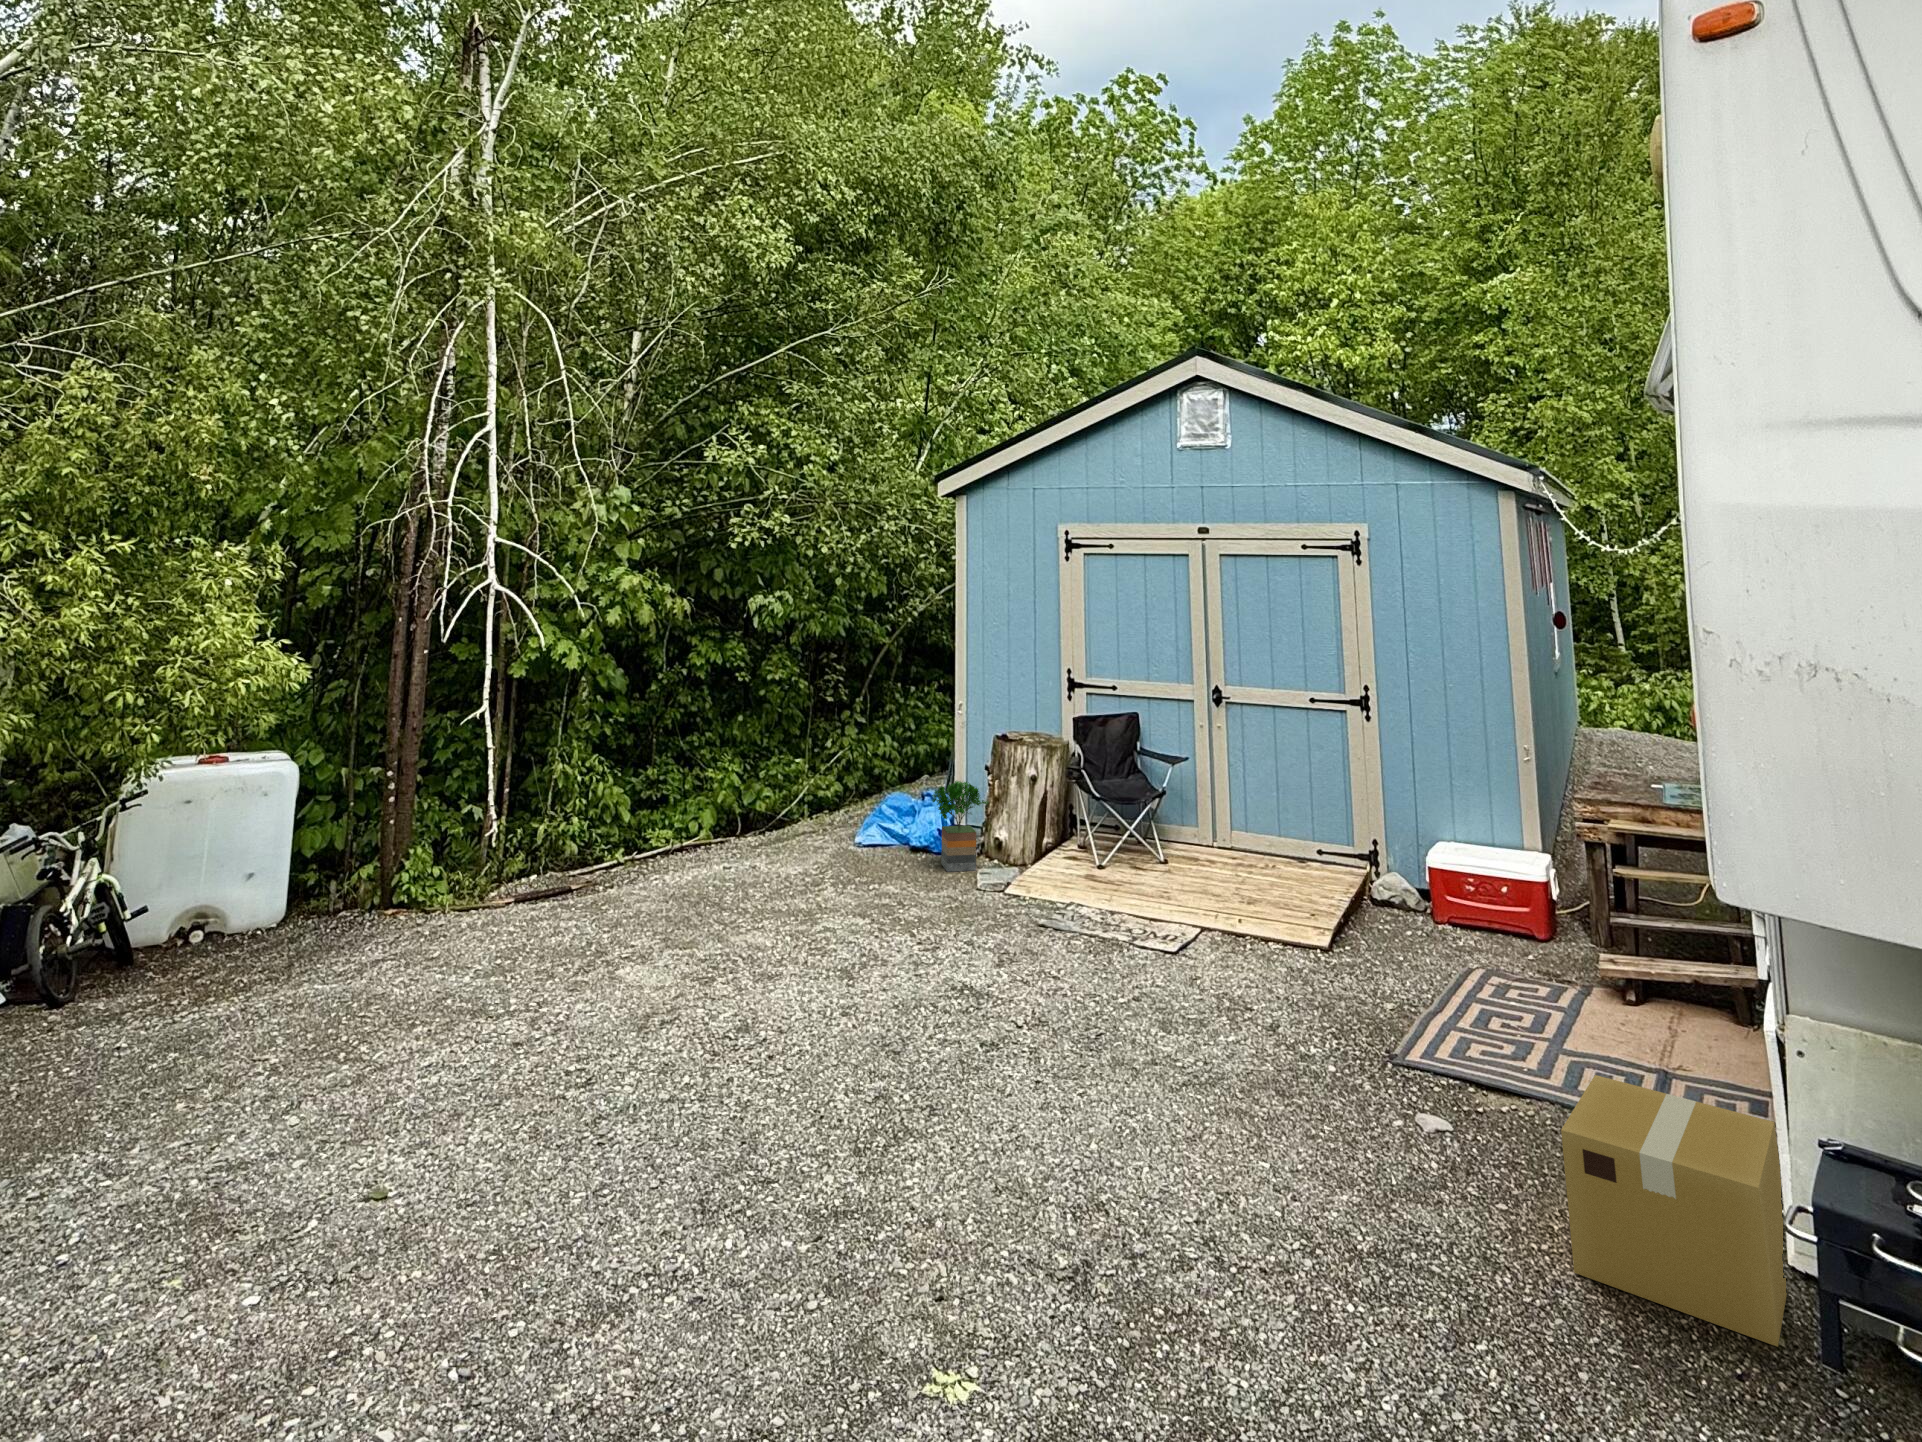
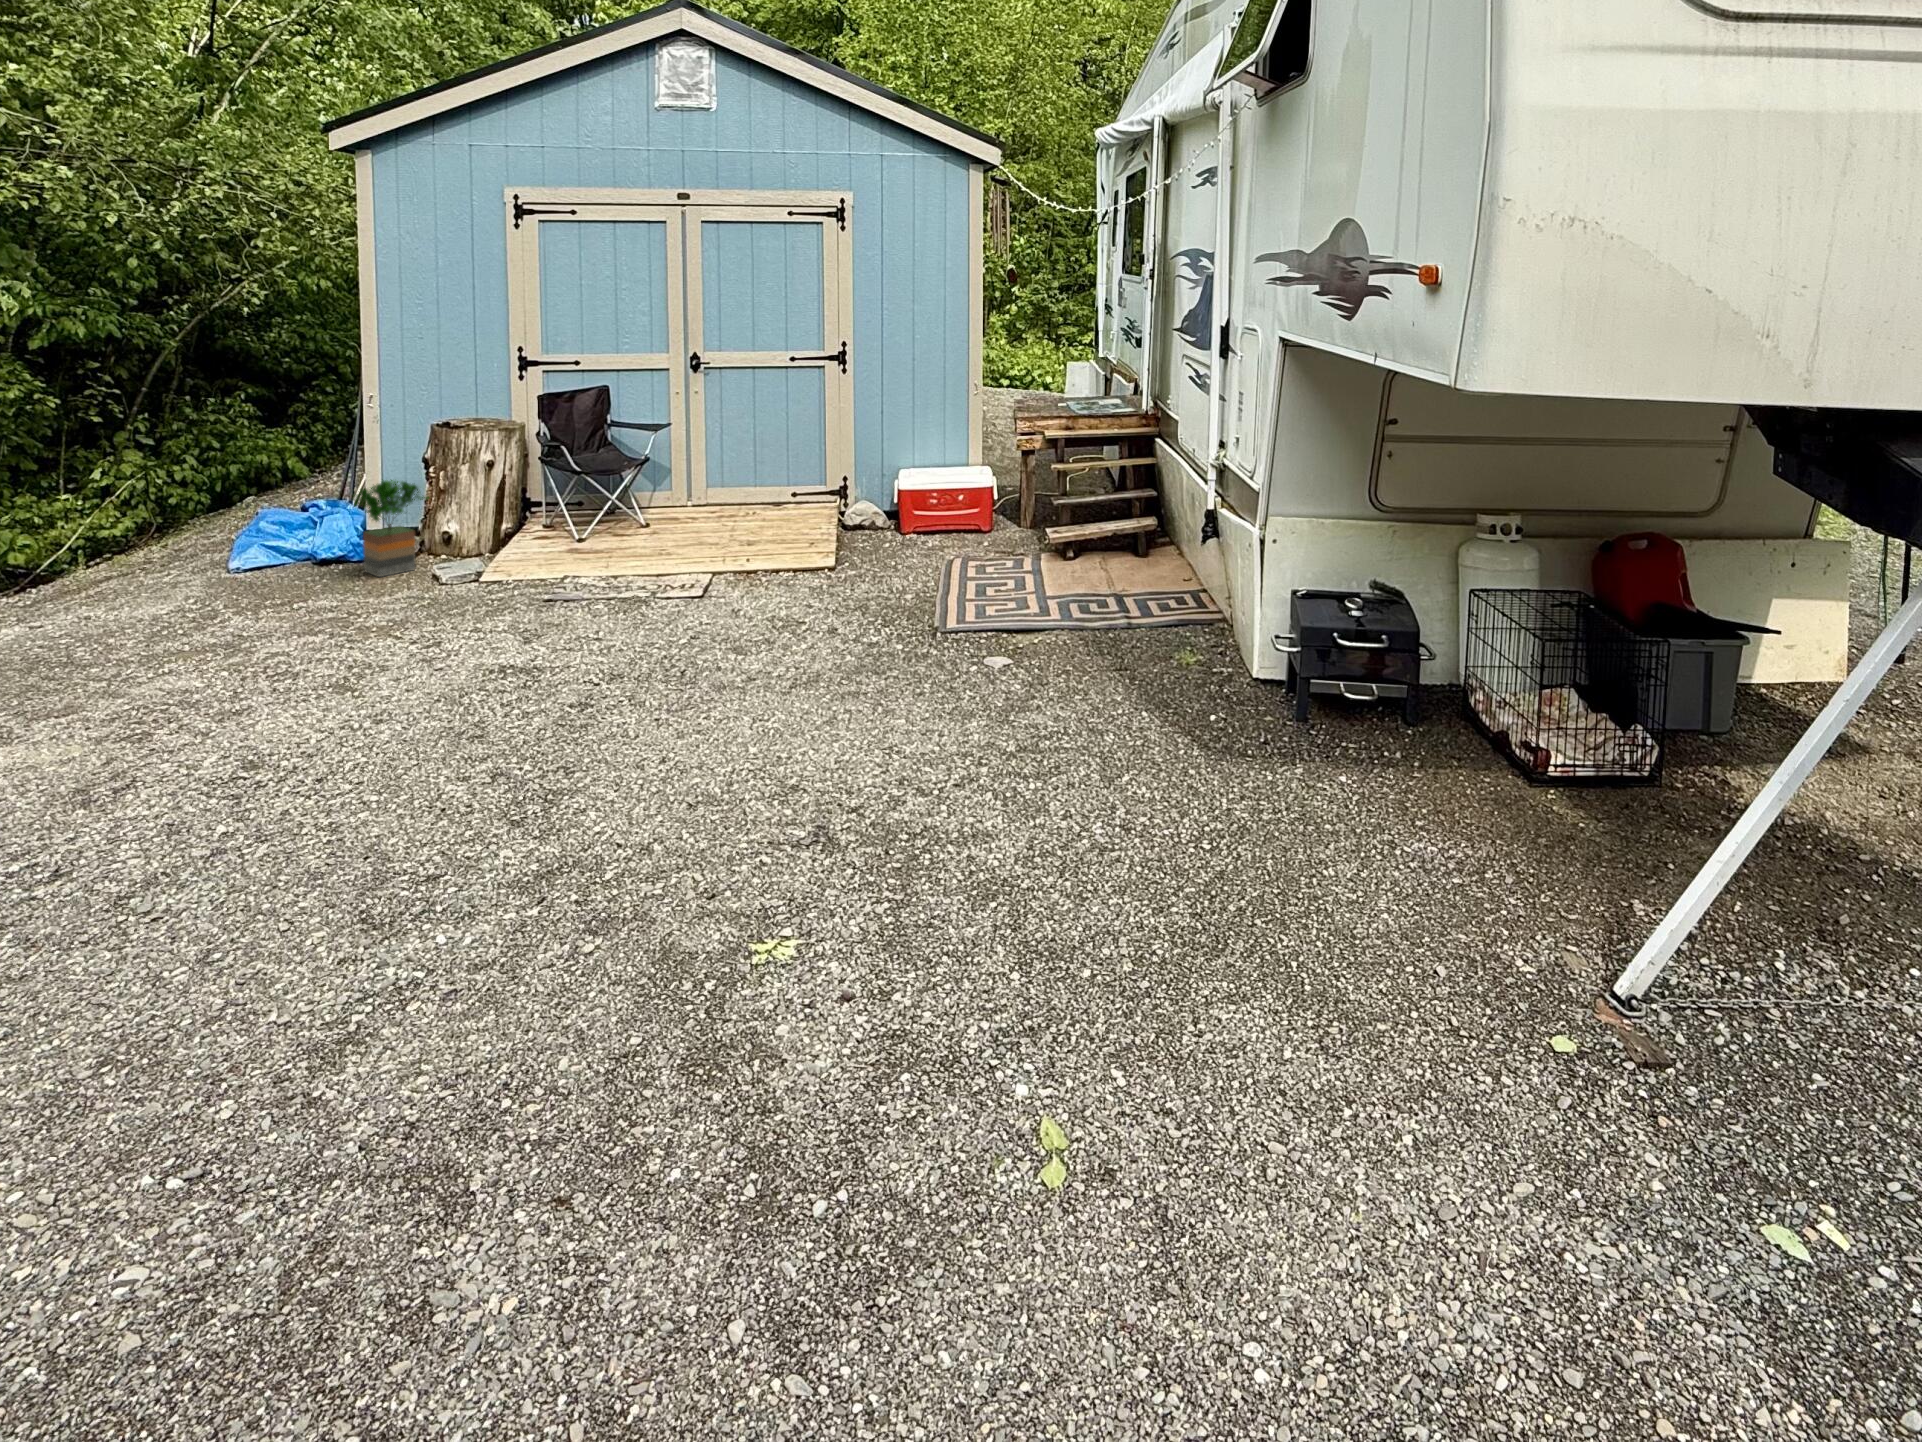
cardboard box: present [1561,1075,1787,1347] -> none [1114,591,1241,713]

